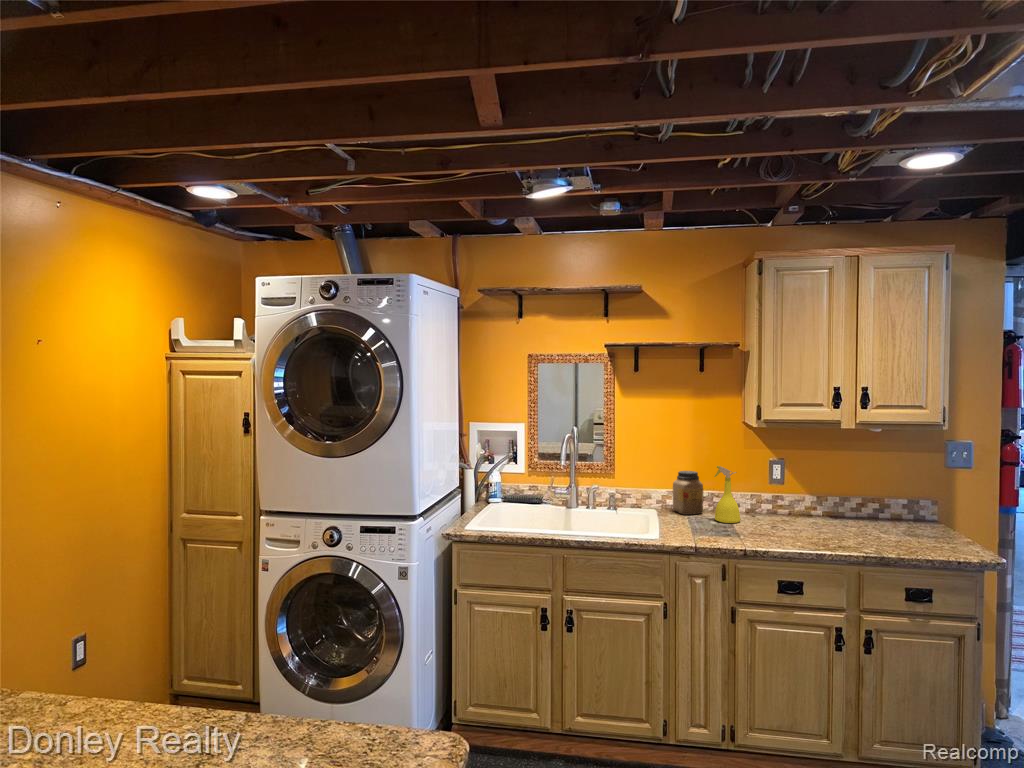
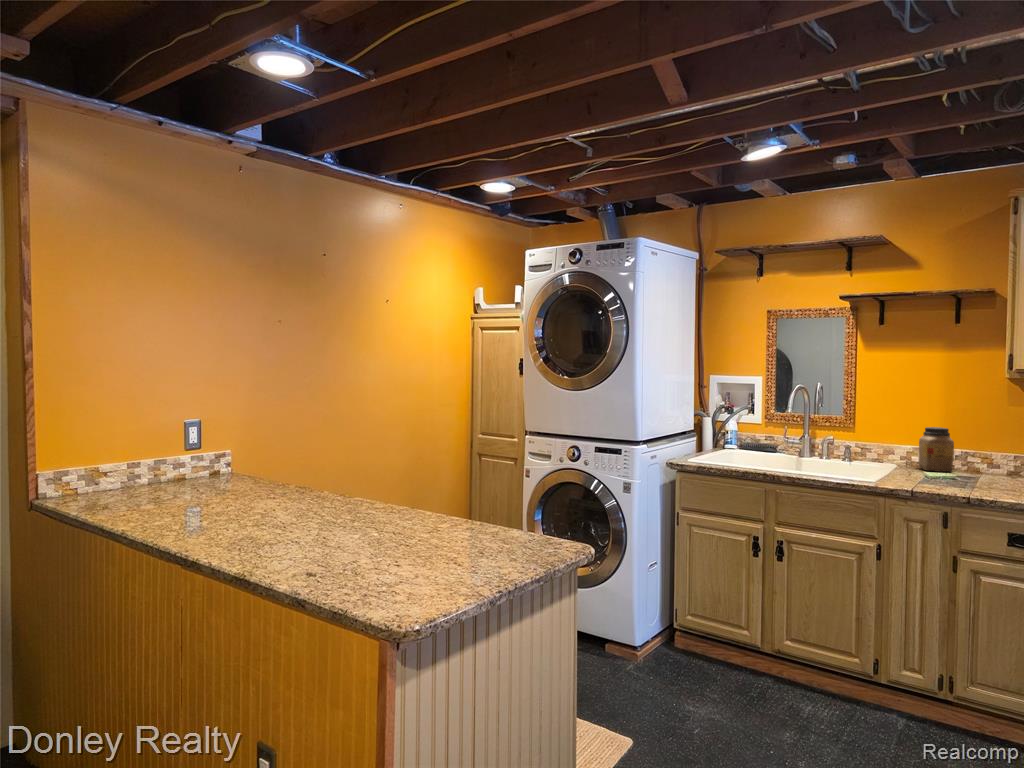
spray bottle: present [714,466,740,523] -> none [960,420,992,480]

